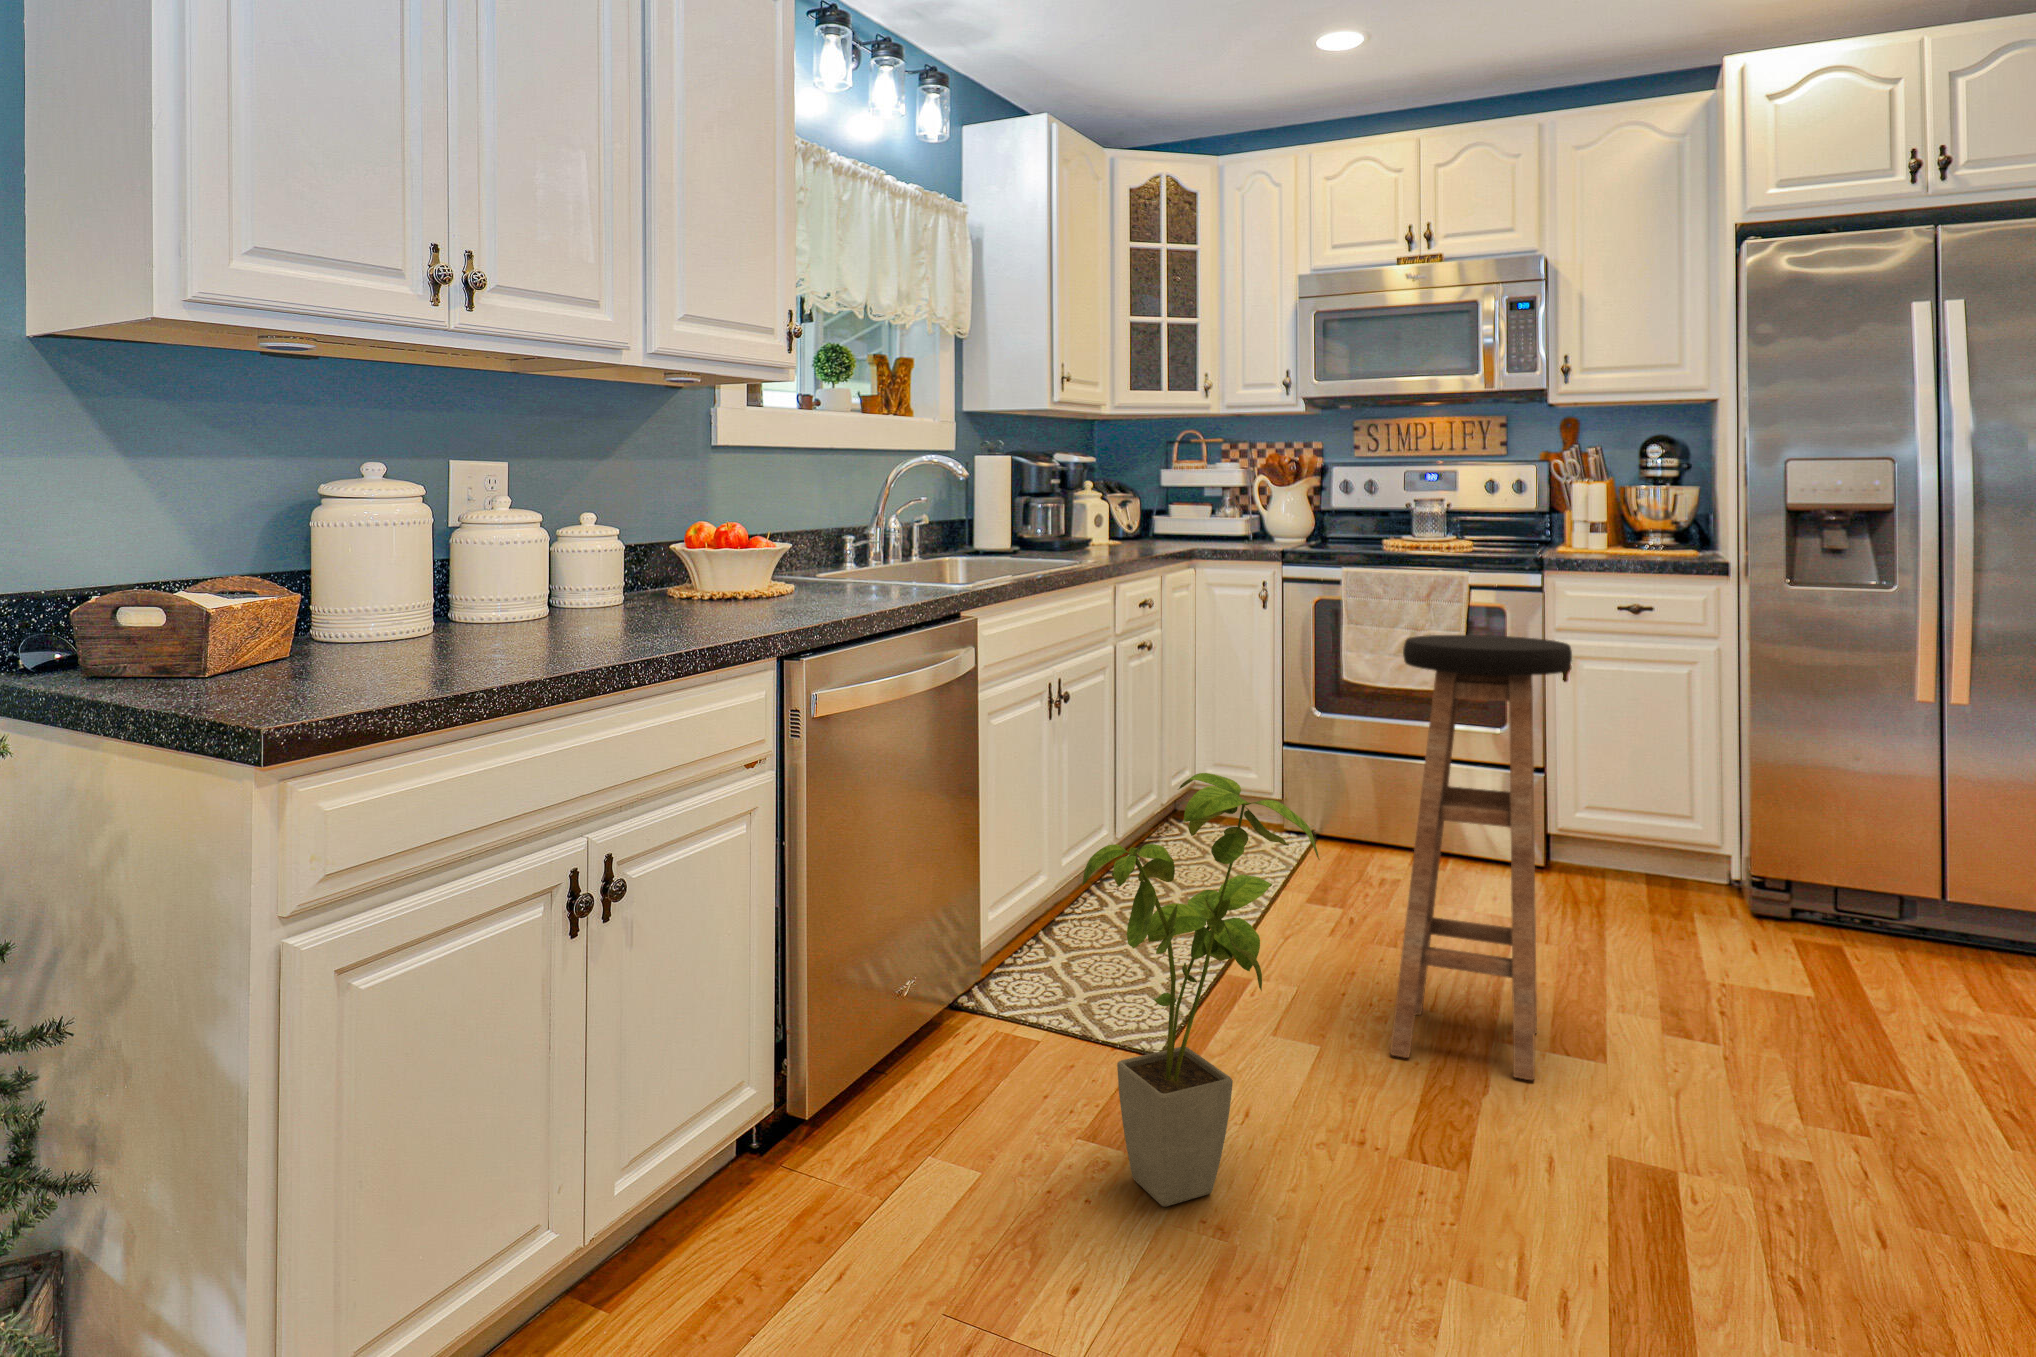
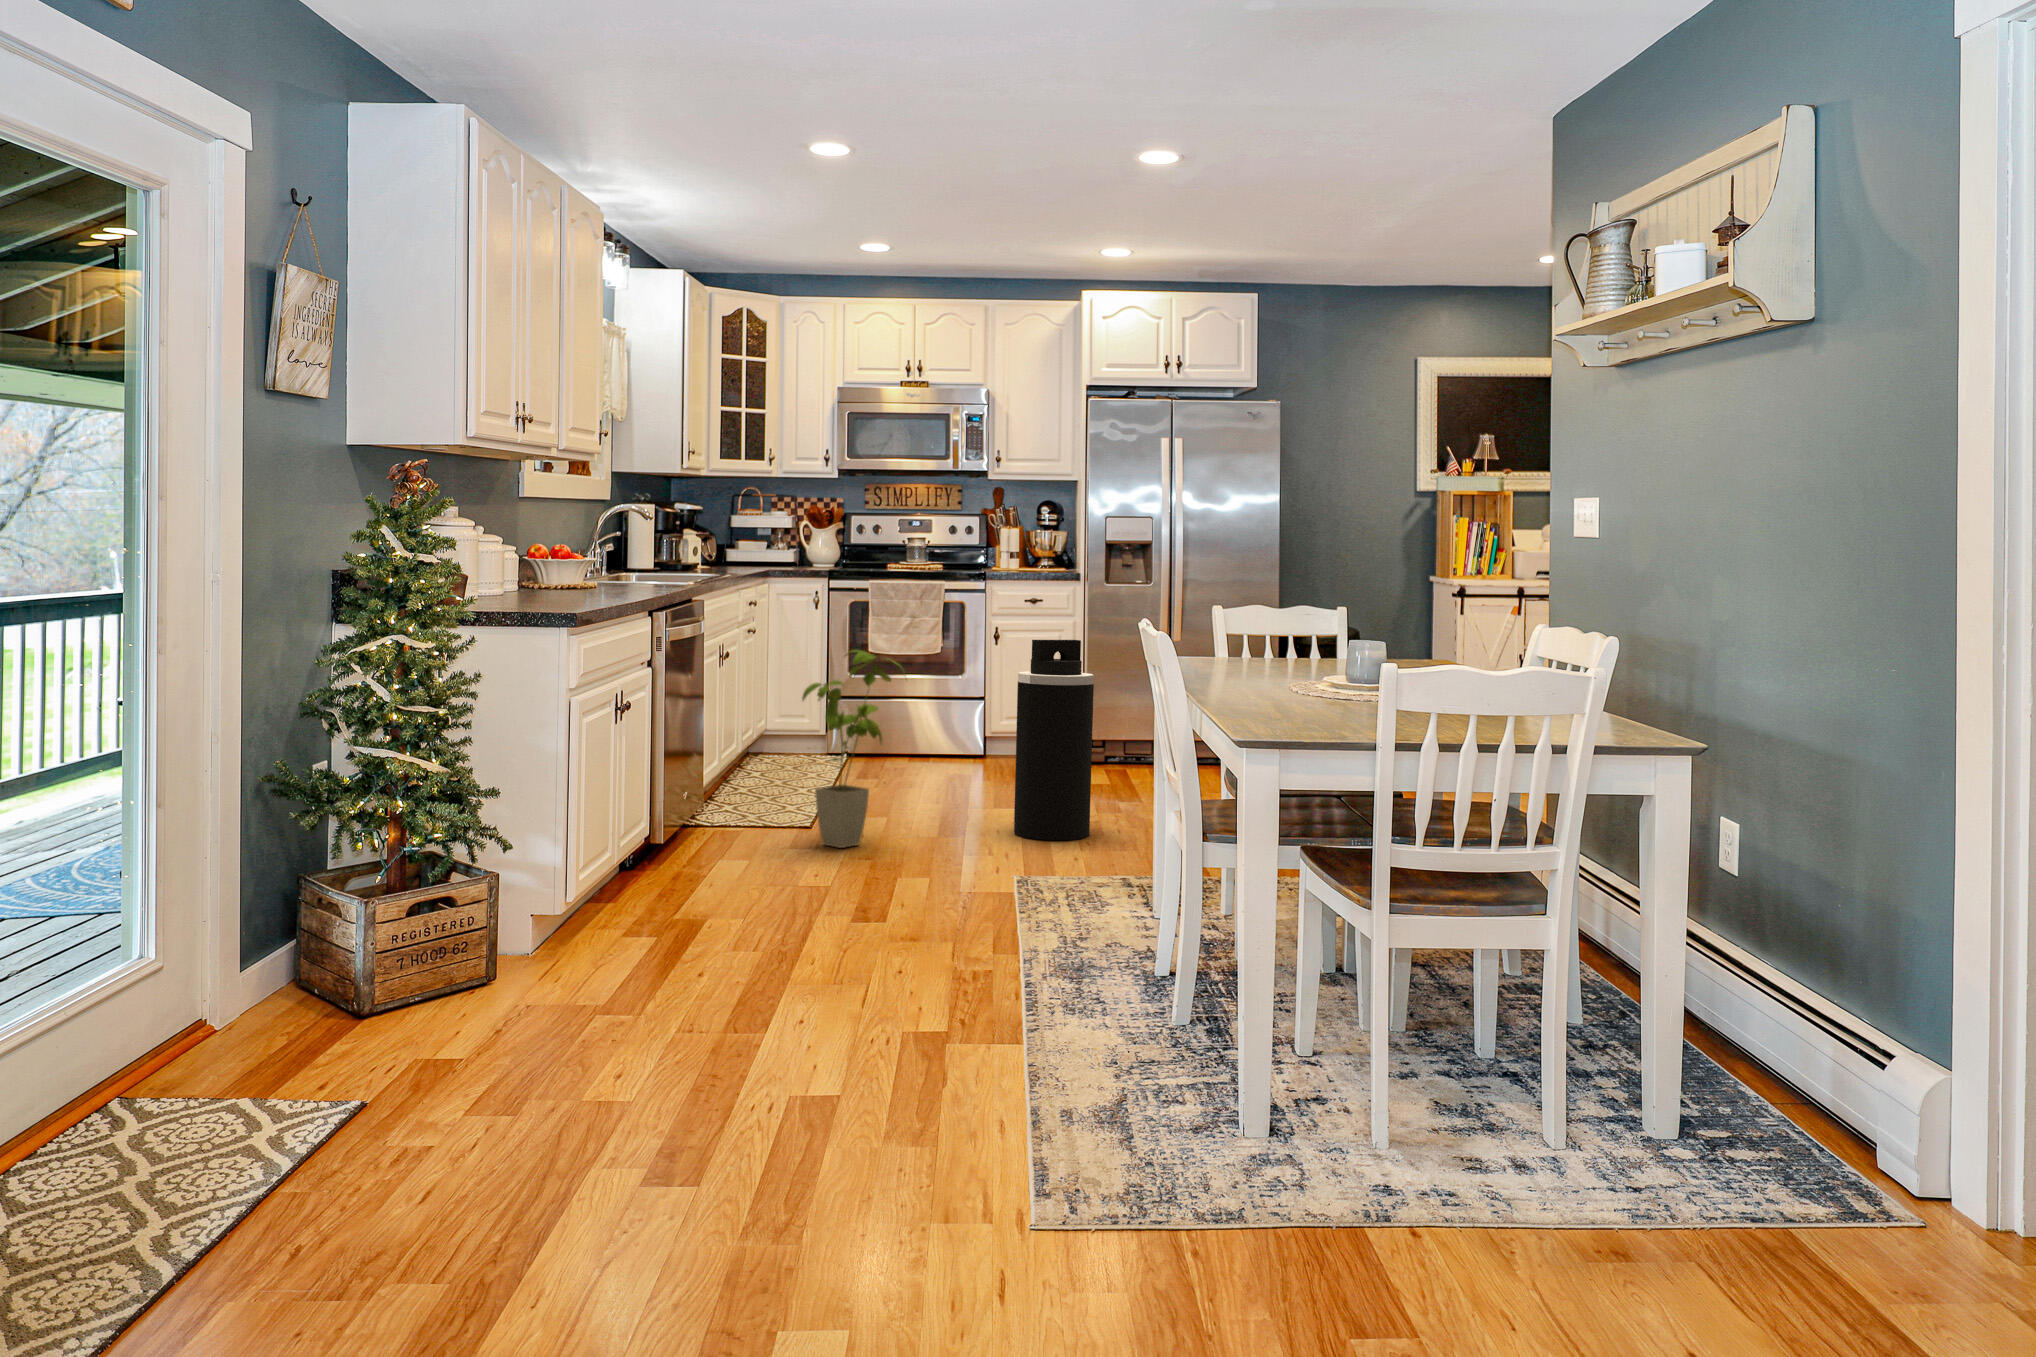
bar stool: present [1390,635,1572,1080] -> none [925,603,1002,814]
trash can: none [1585,750,1825,1256] -> present [1014,640,1094,840]

